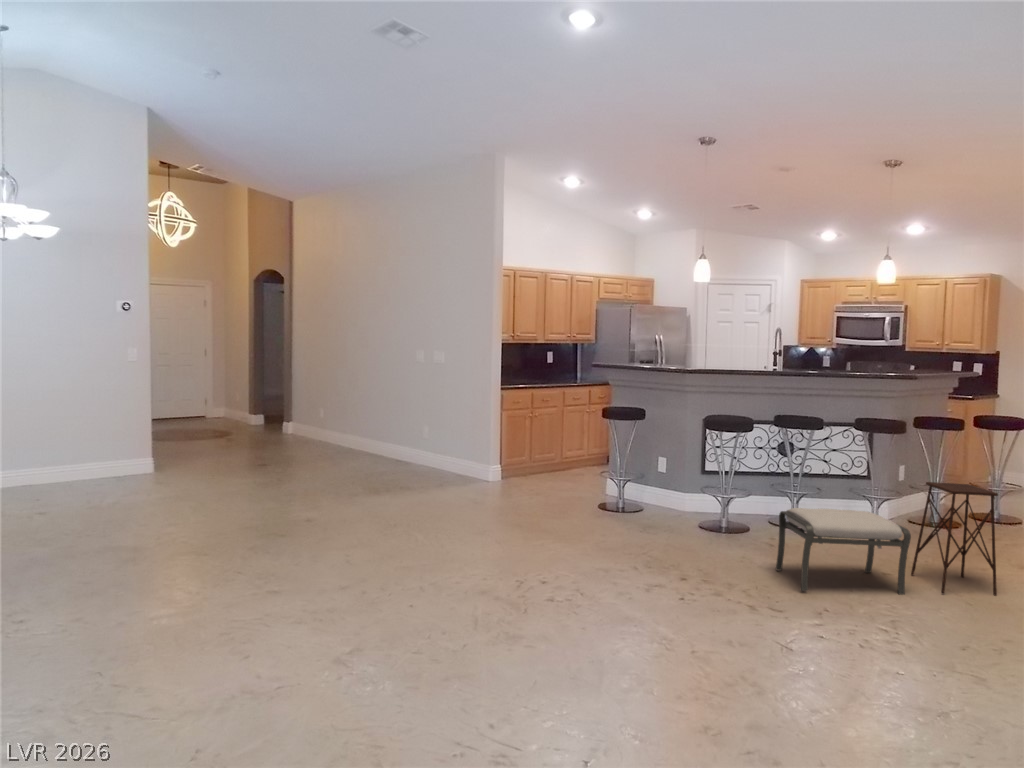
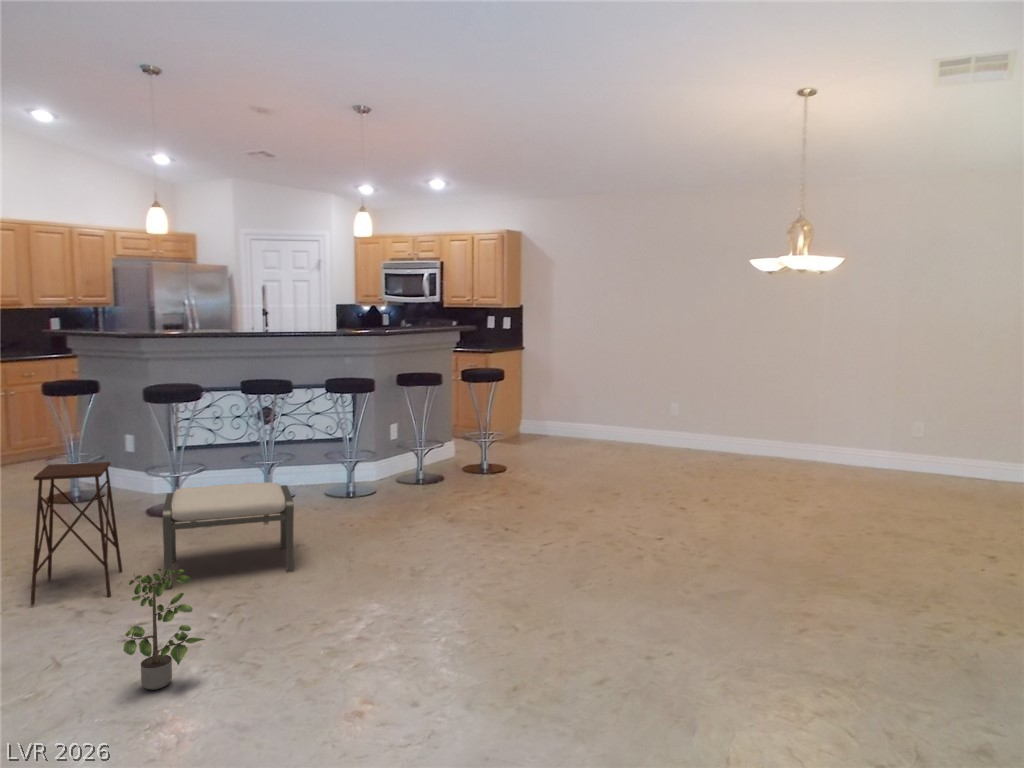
side table: present [911,482,998,596] -> present [31,462,122,605]
potted plant: none [874,571,939,670] -> present [123,569,204,690]

